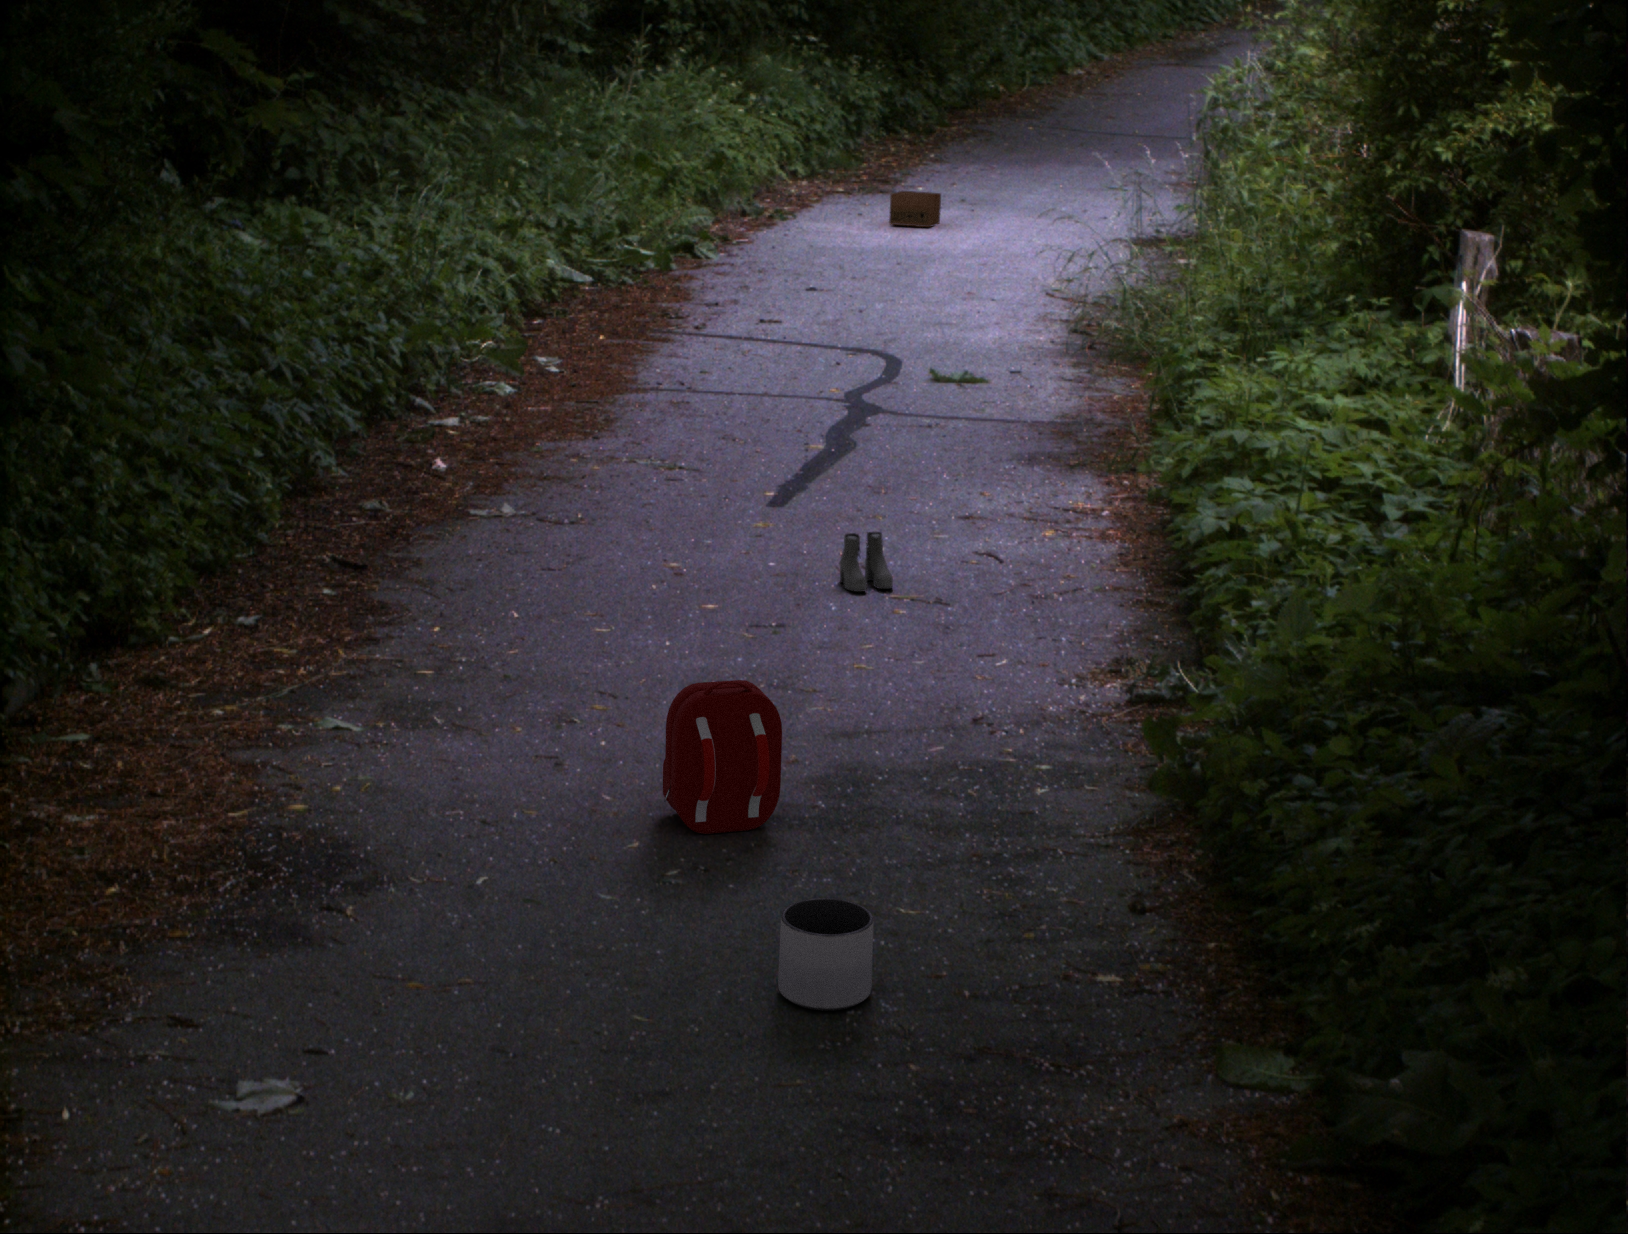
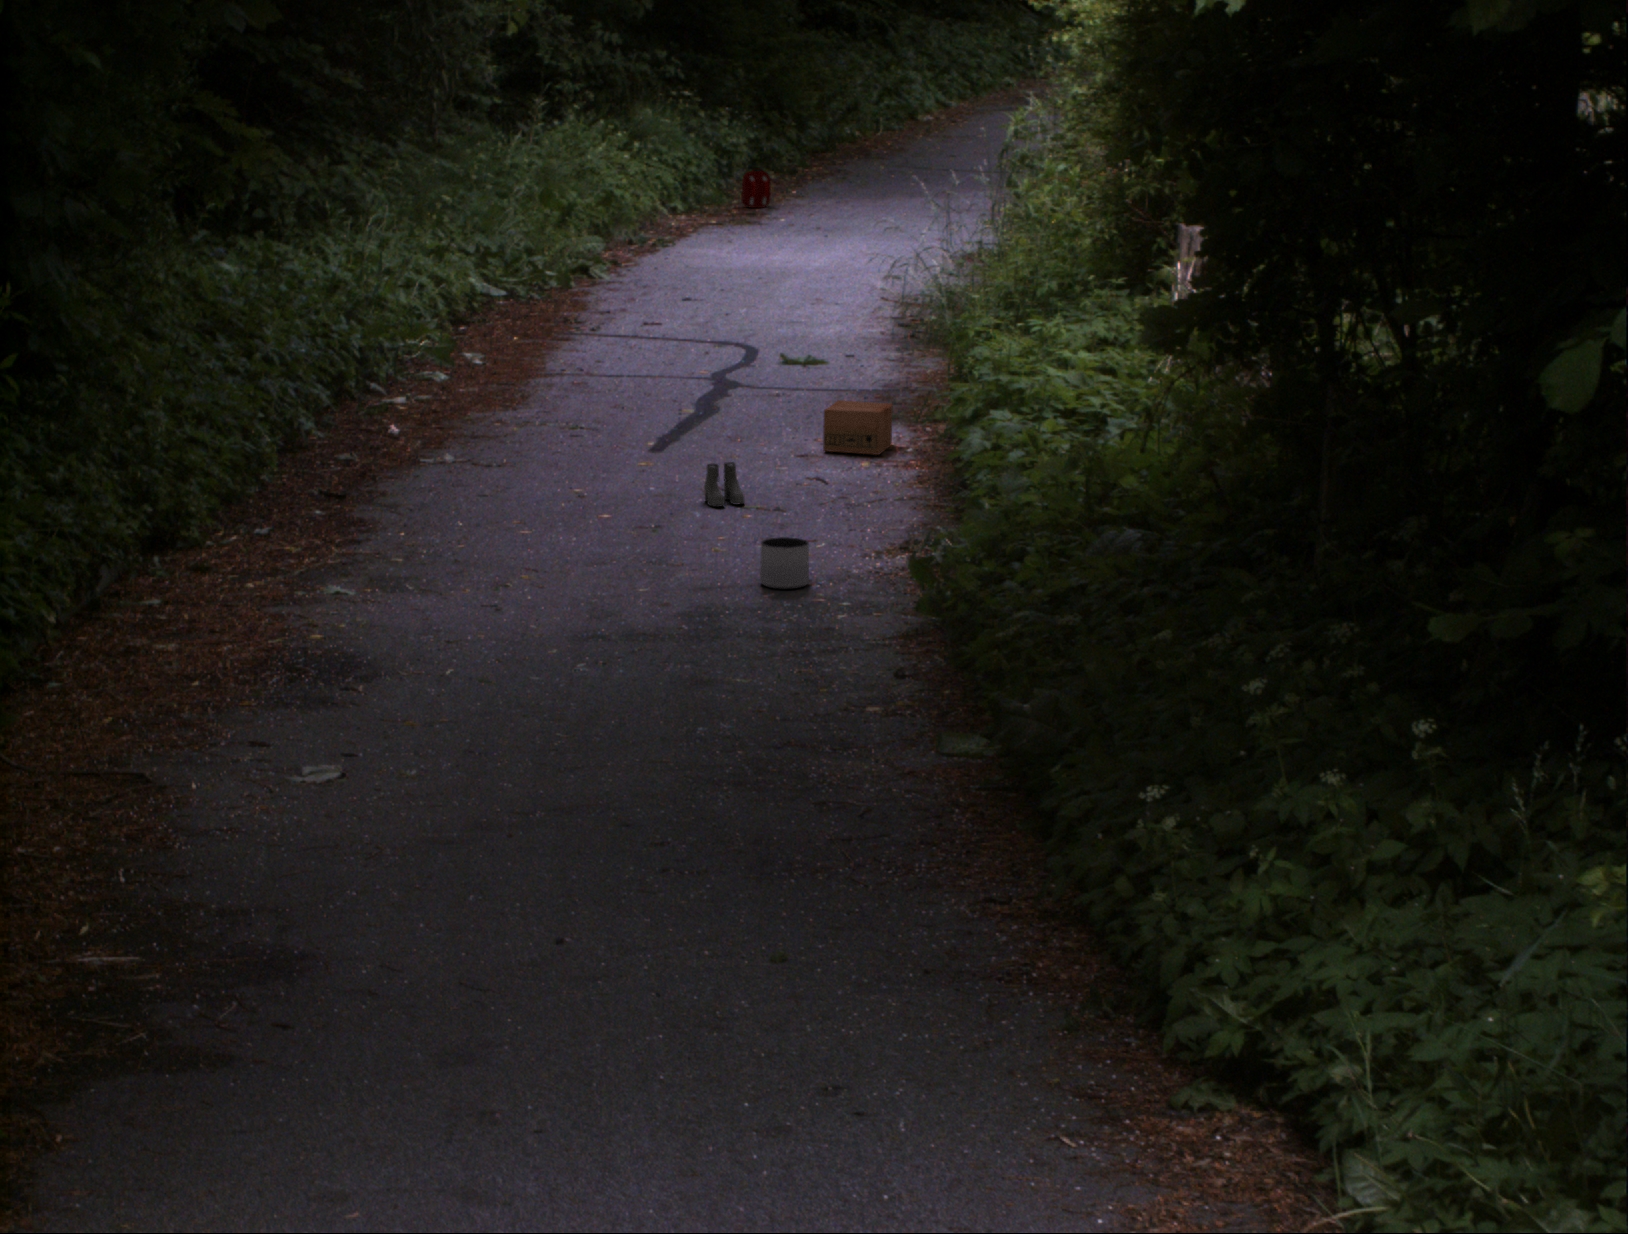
cardboard box: present [889,191,941,227] -> present [823,400,893,455]
backpack: present [663,680,782,834] -> present [741,170,771,208]
planter: present [778,898,874,1011] -> present [760,537,809,589]

